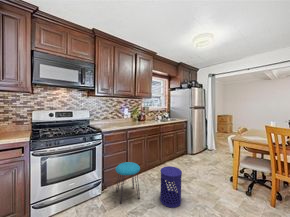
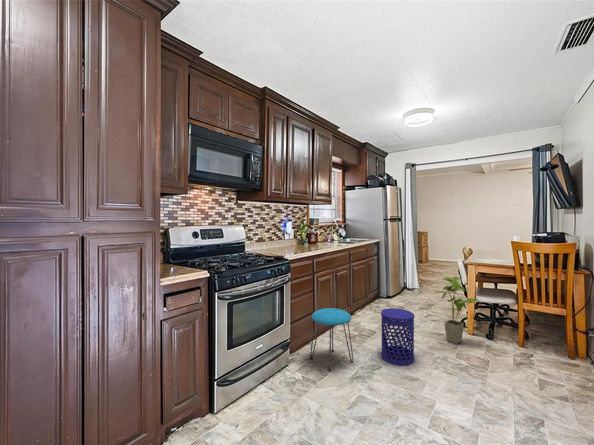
house plant: none [210,149,237,195] -> present [441,277,480,344]

